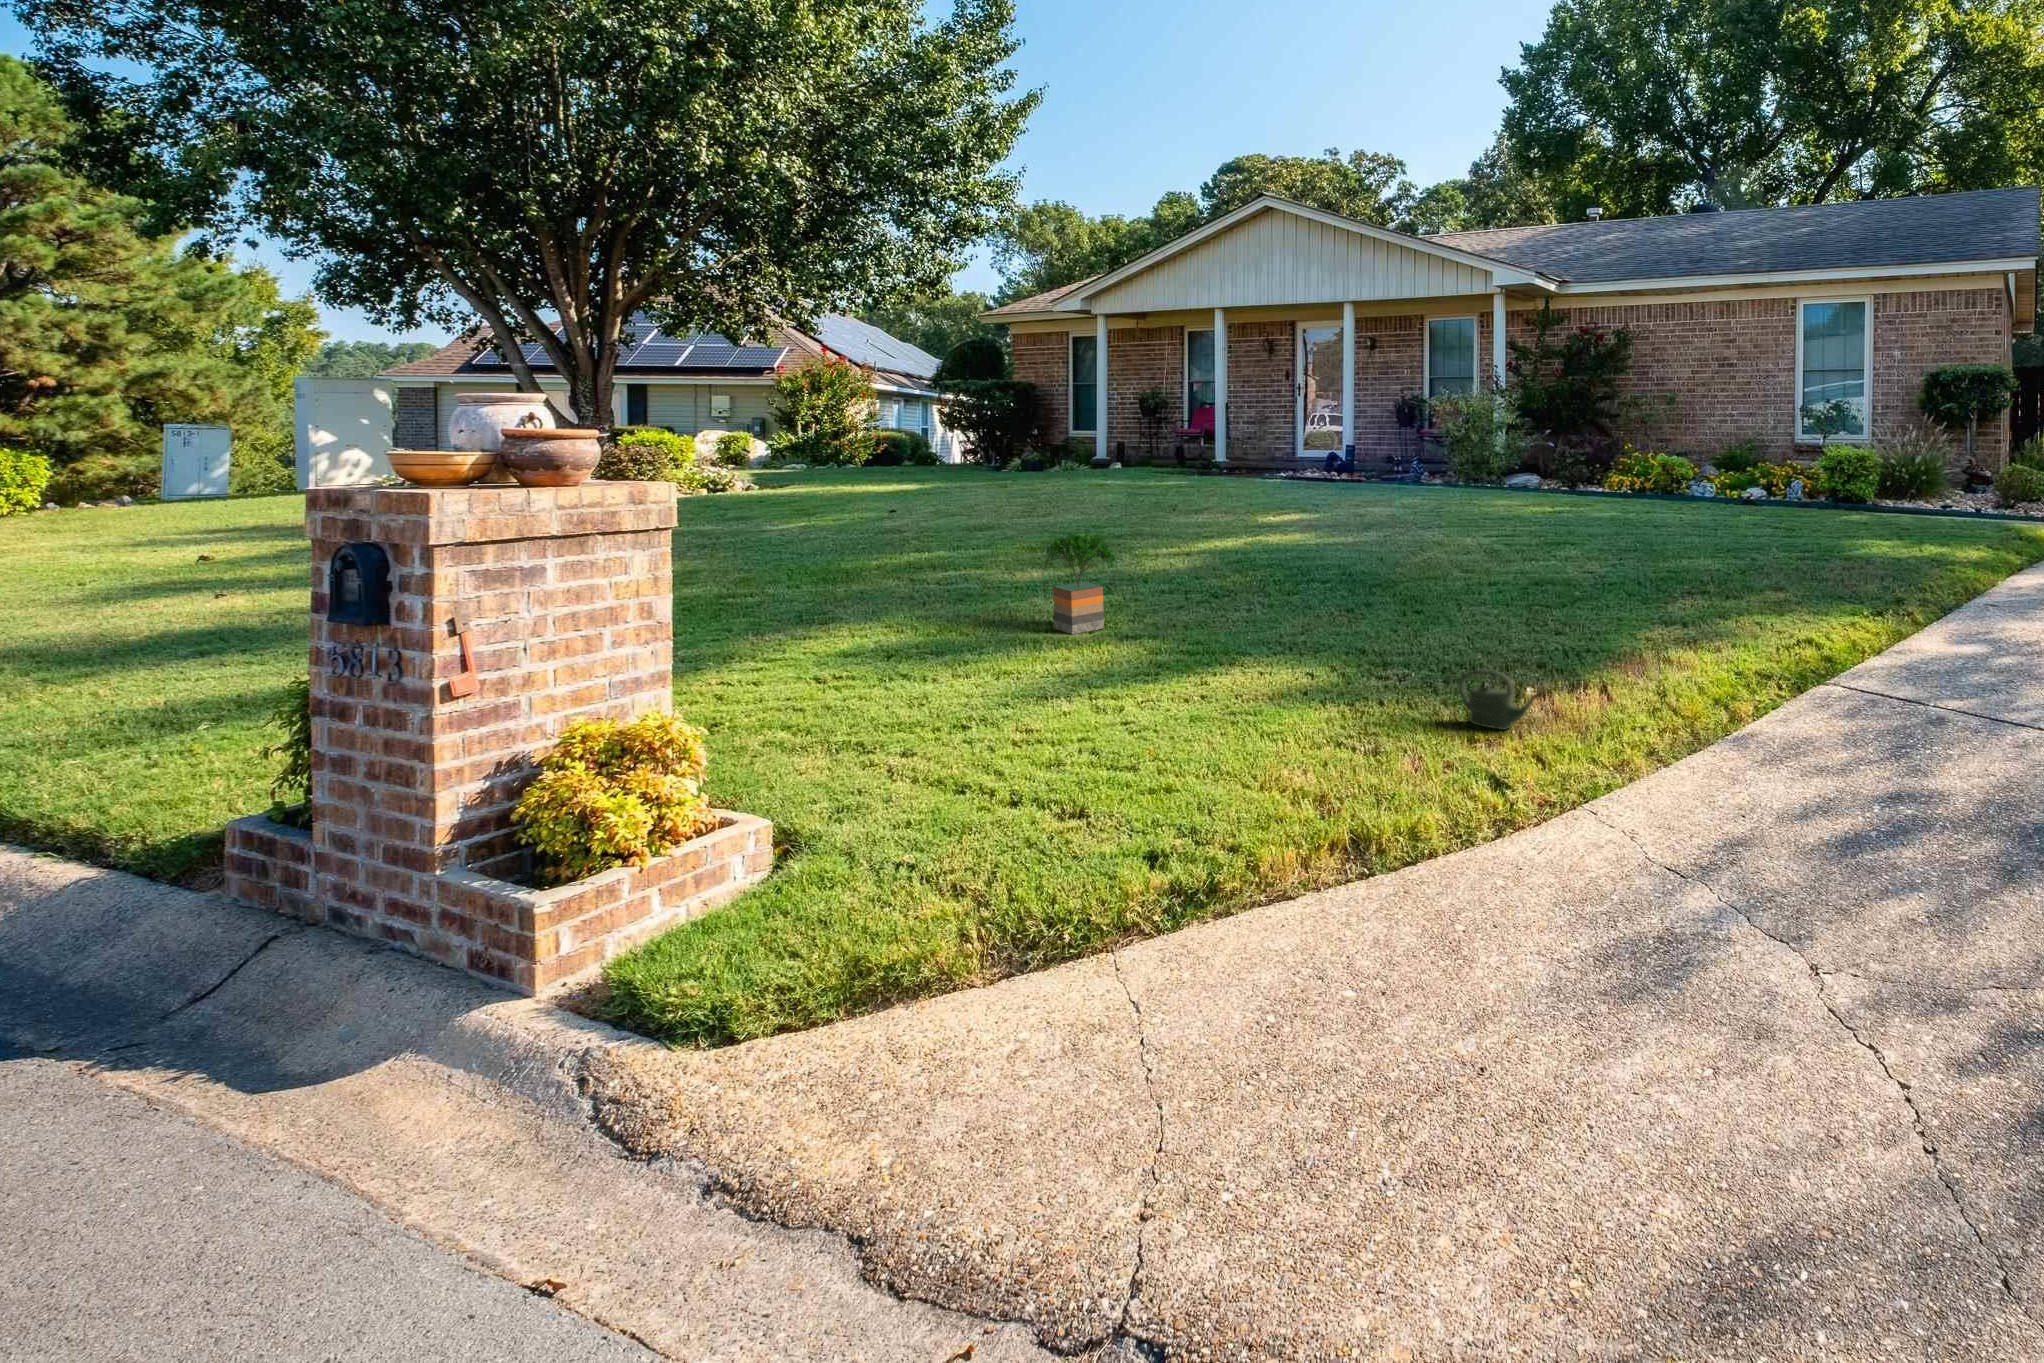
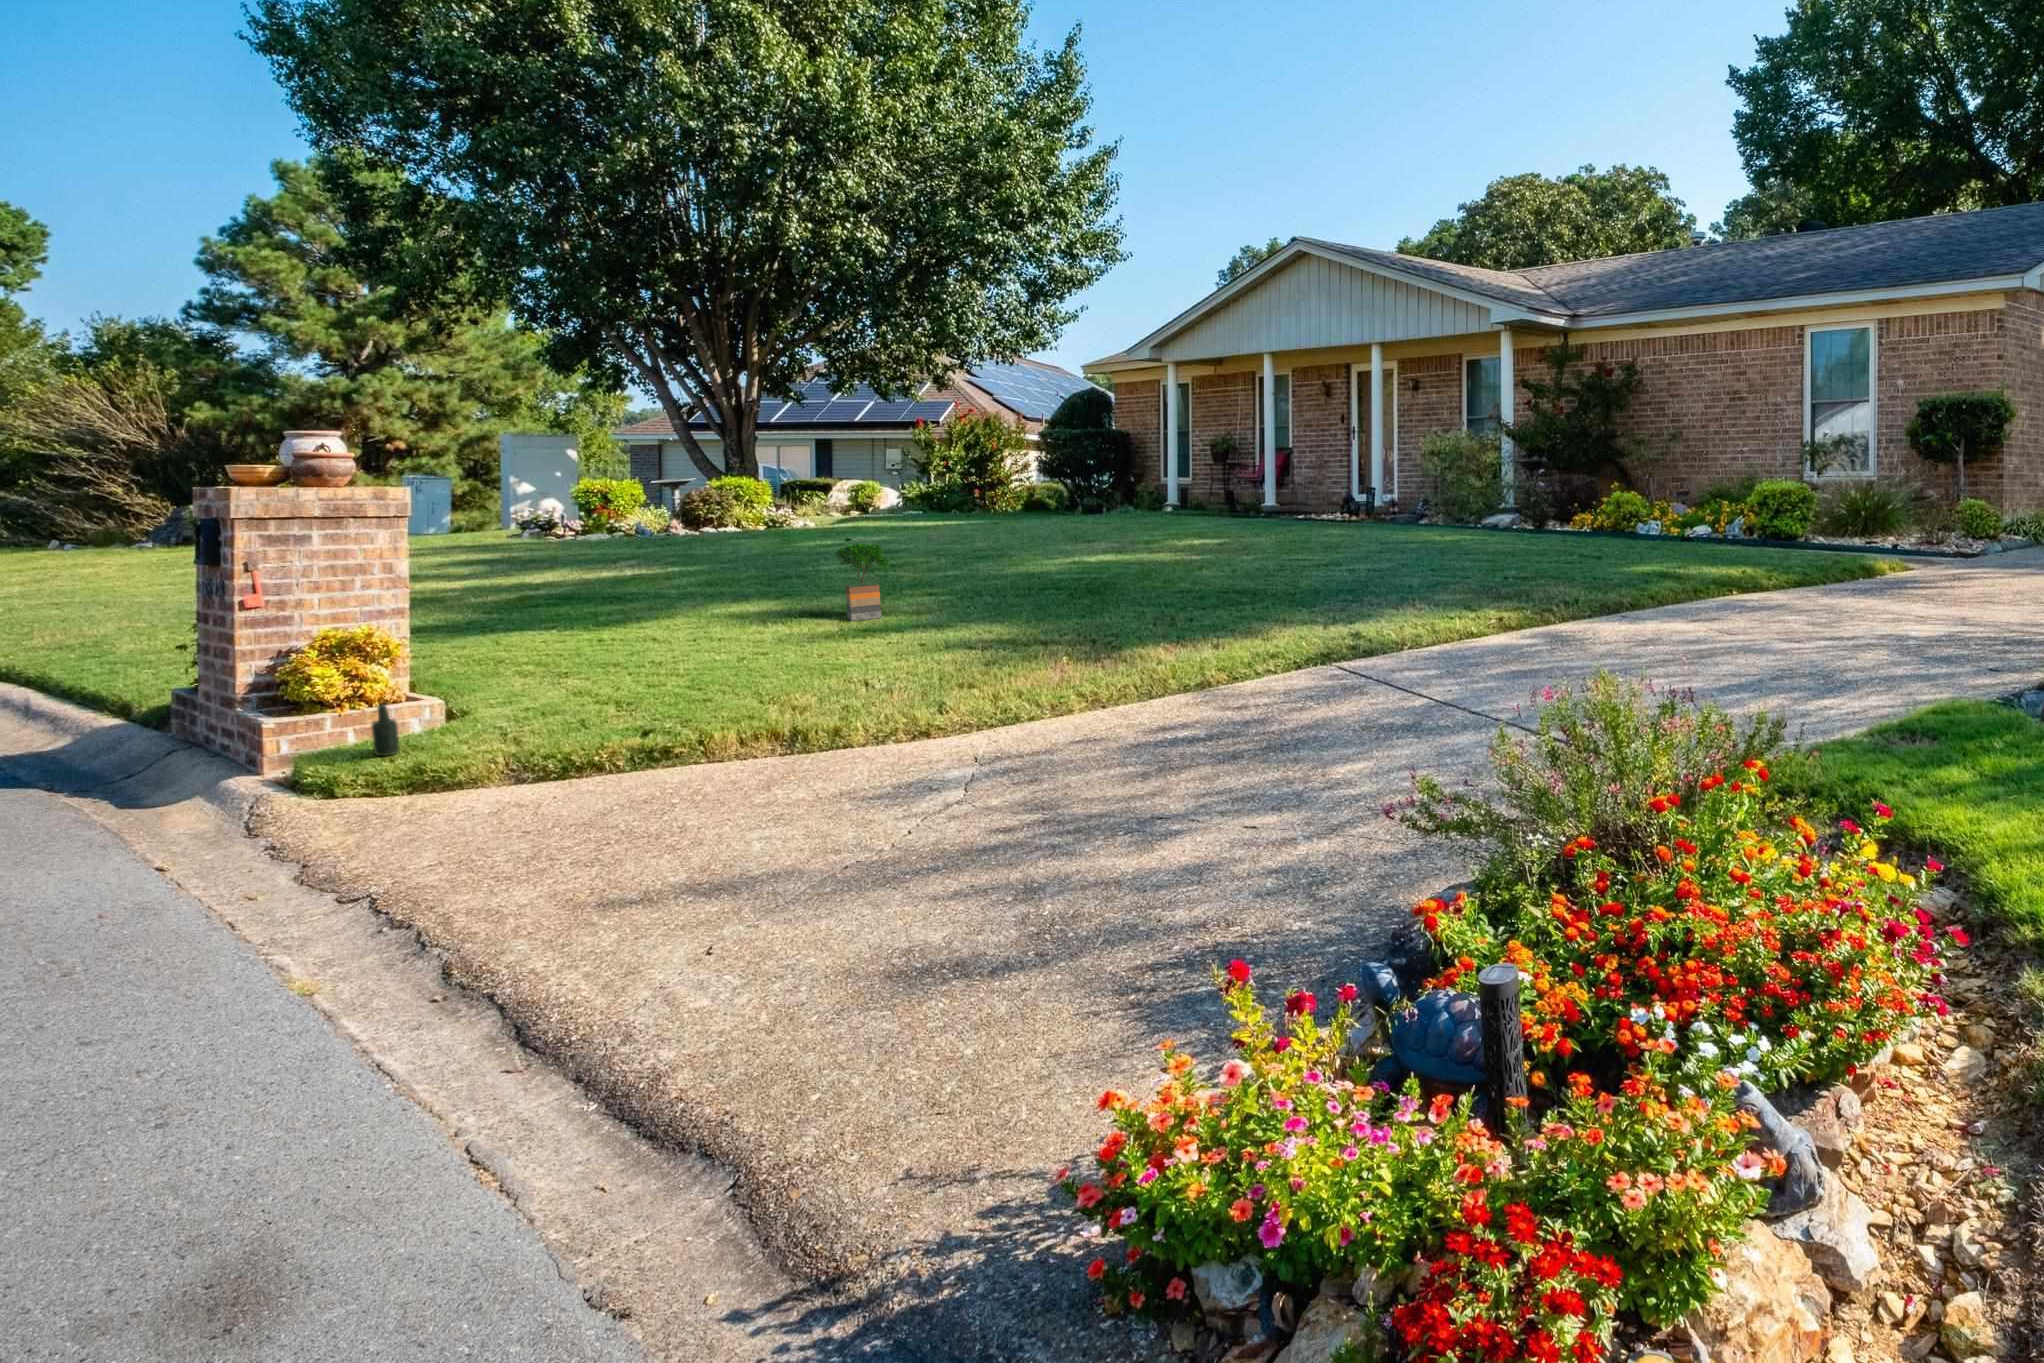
watering can: present [1459,670,1541,730] -> present [372,704,400,756]

